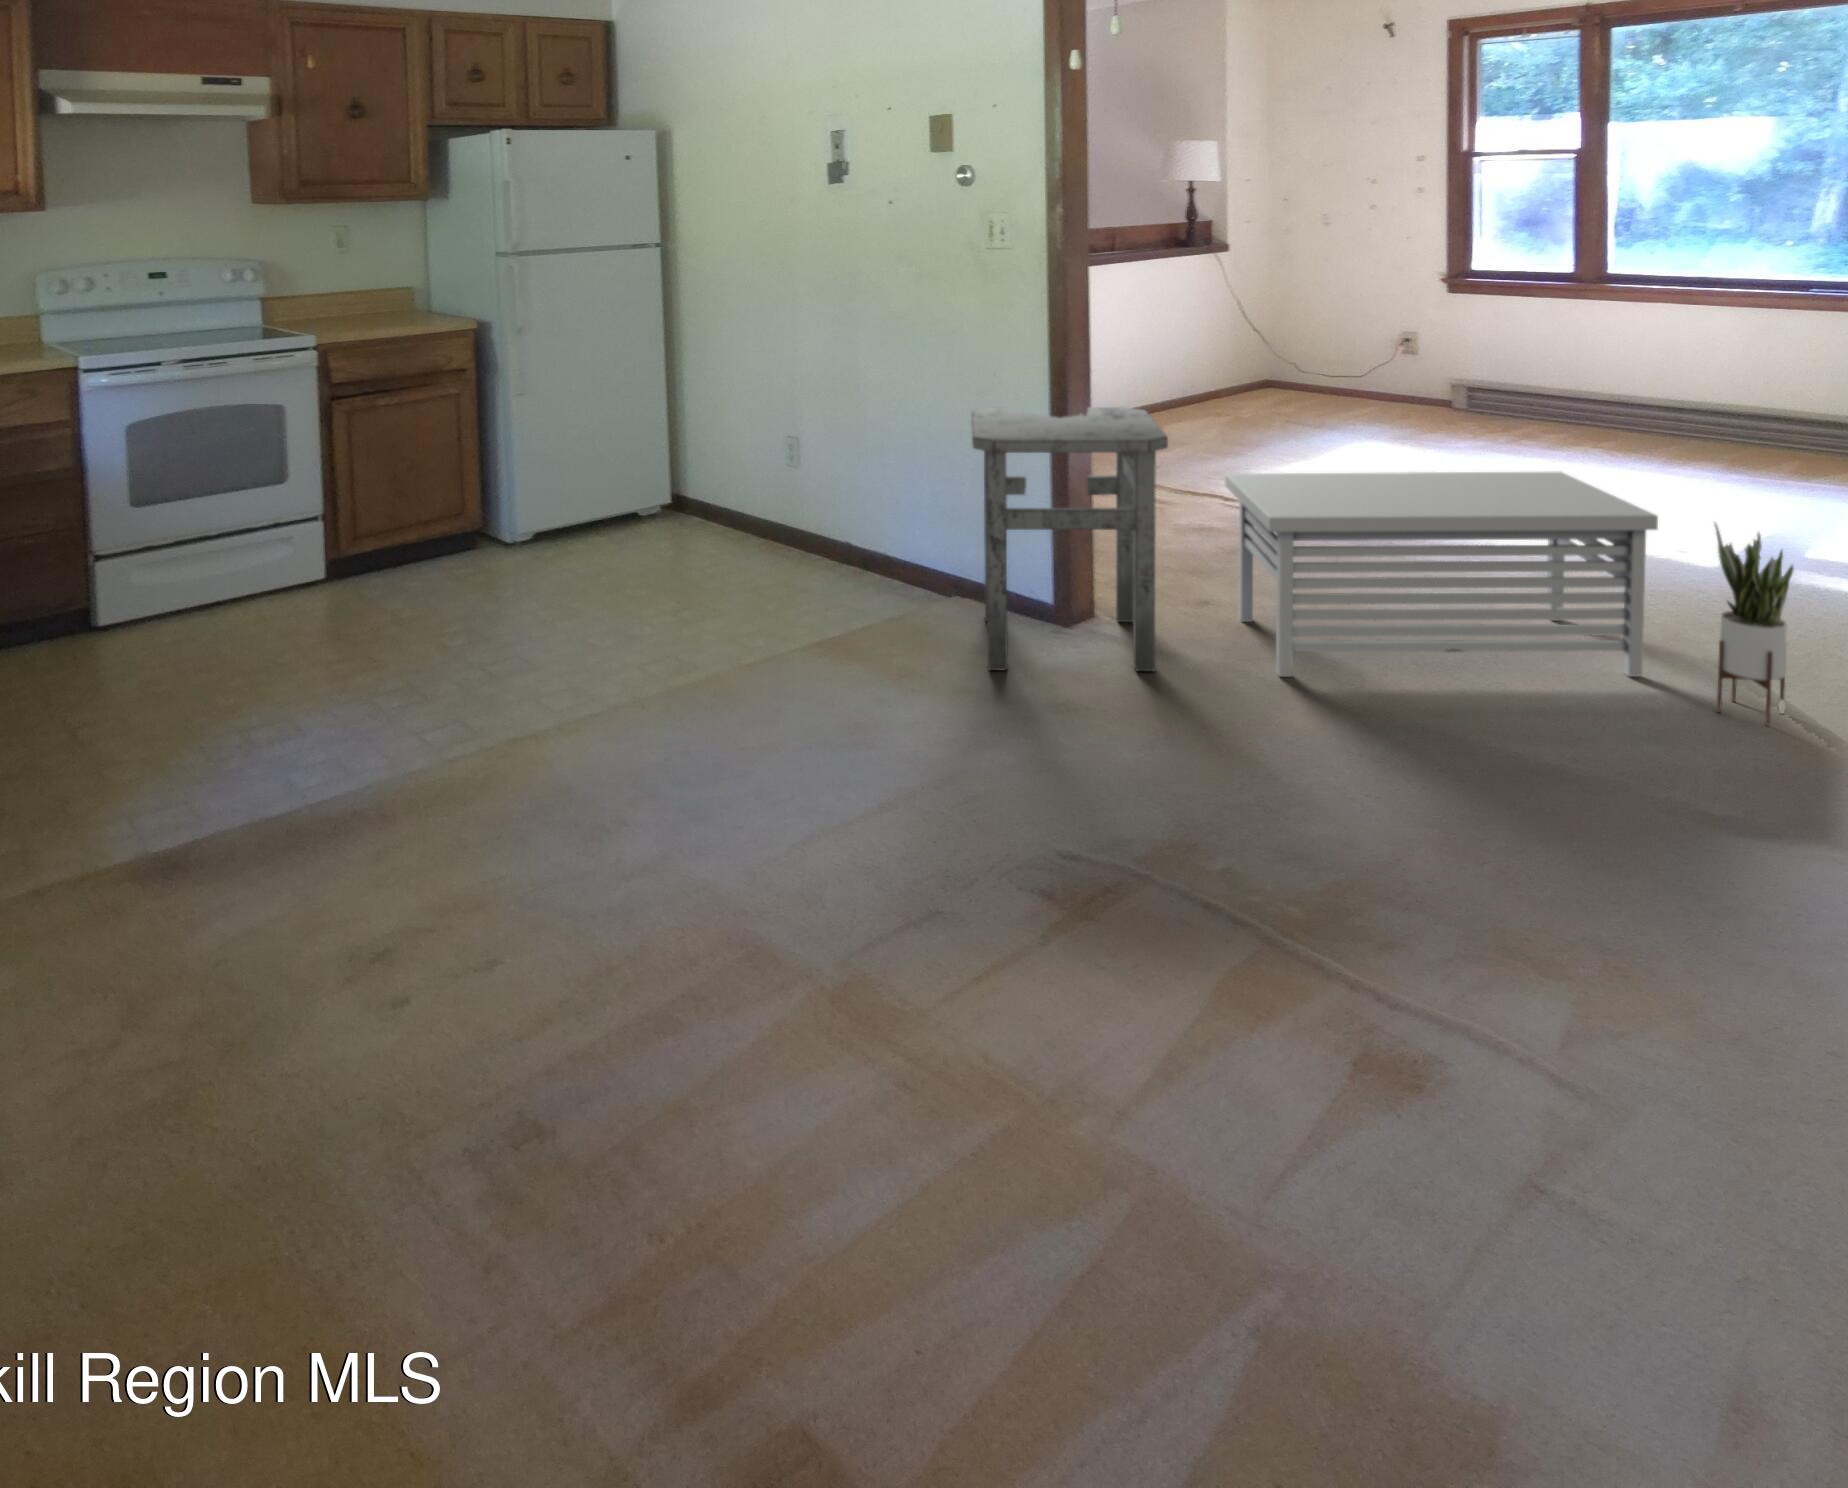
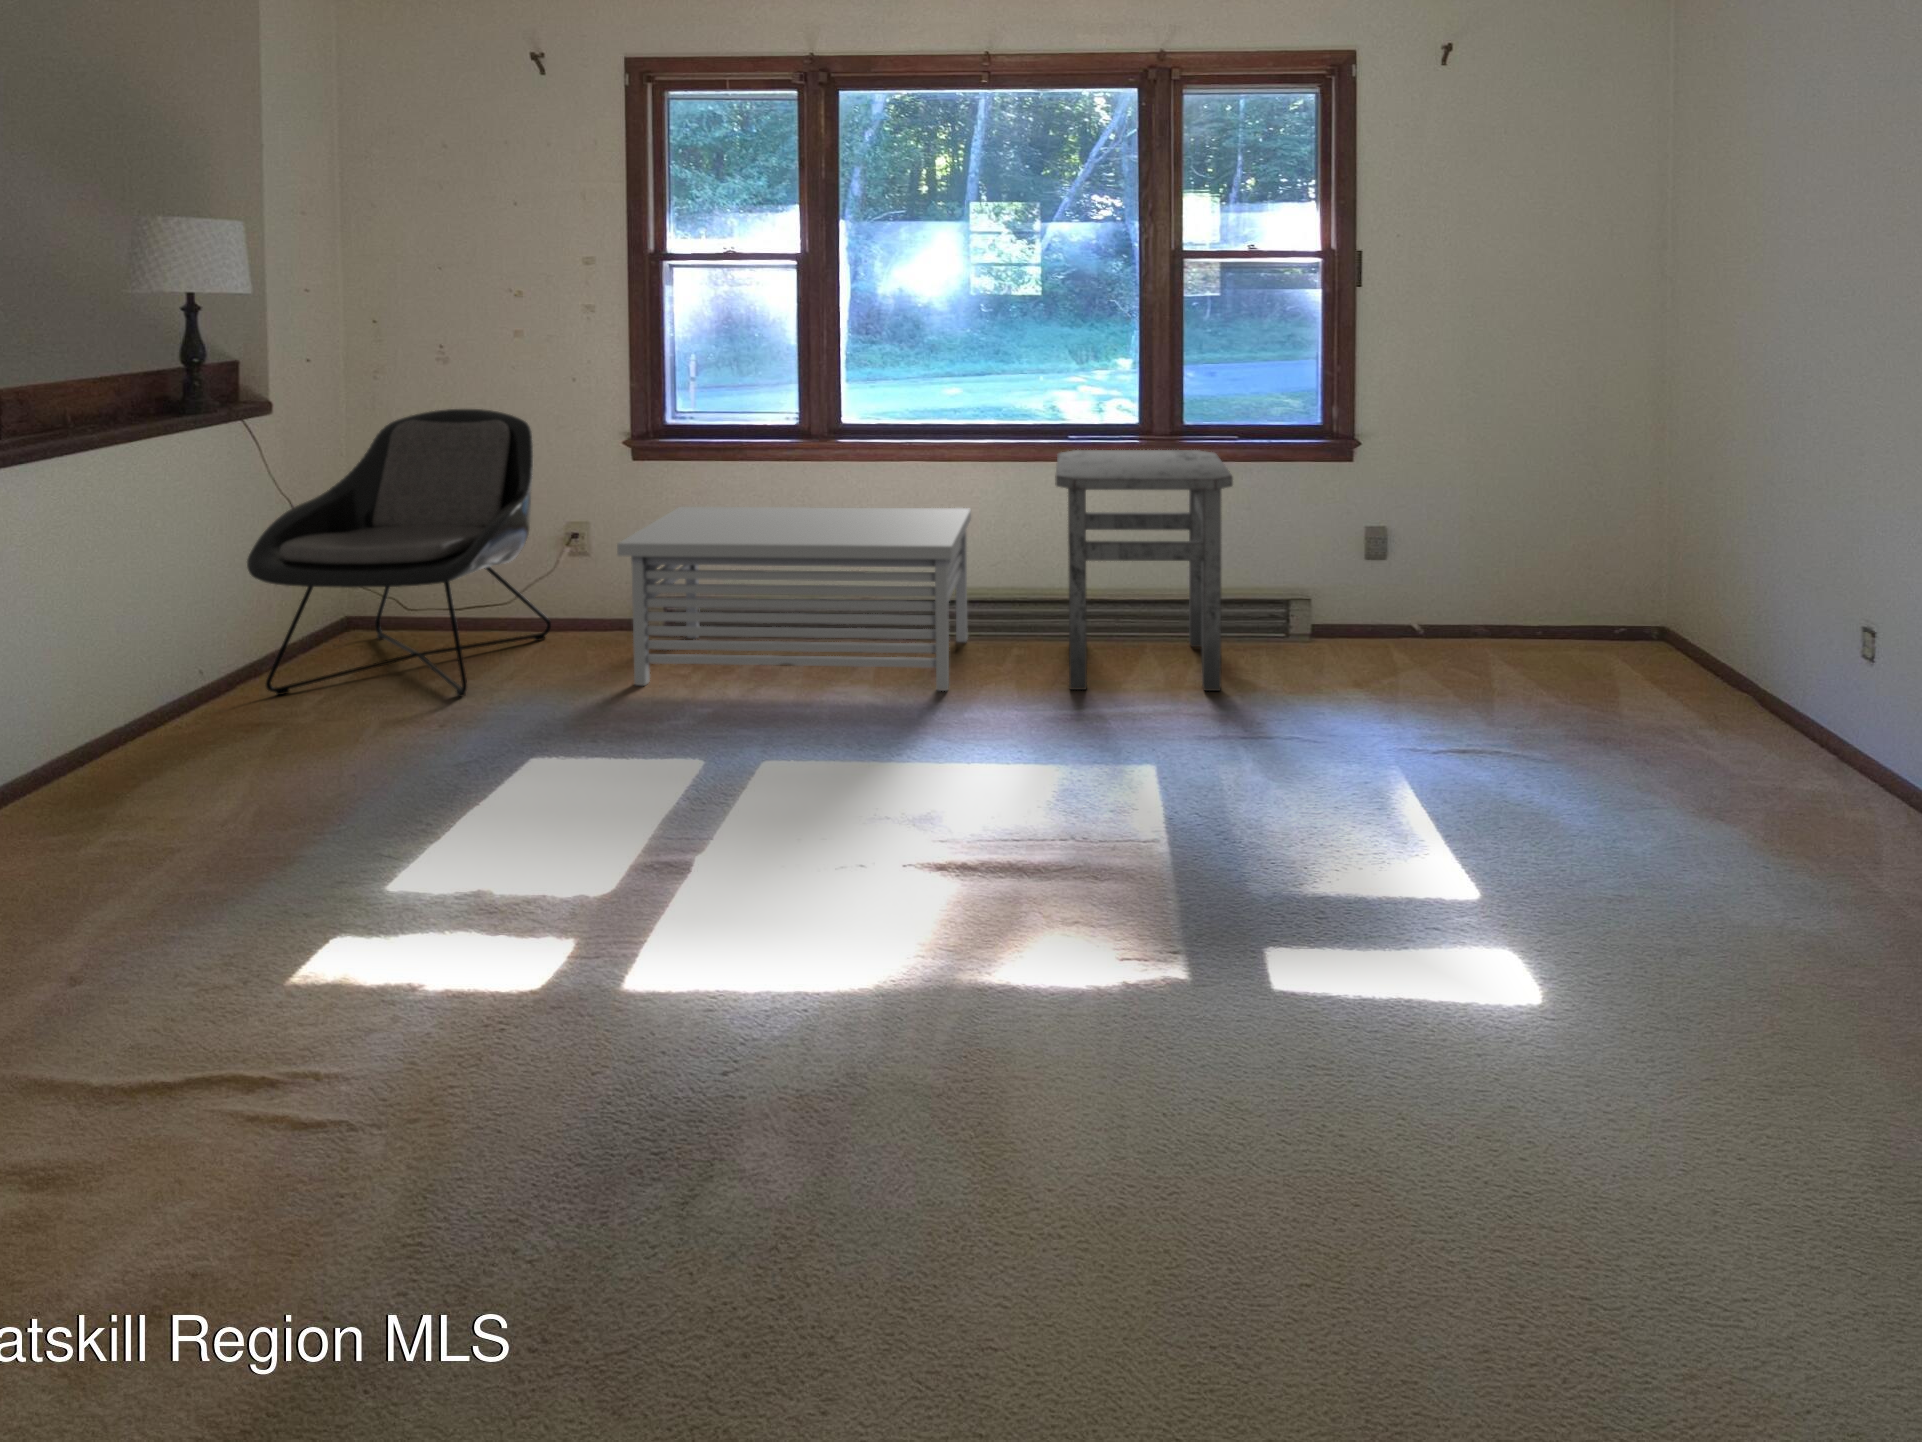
lounge chair: none [90,365,417,681] -> present [247,409,551,697]
storage bench: present [1225,472,1658,677] -> present [617,507,971,691]
potted plant: present [1715,523,1794,725] -> none [1726,554,1797,741]

